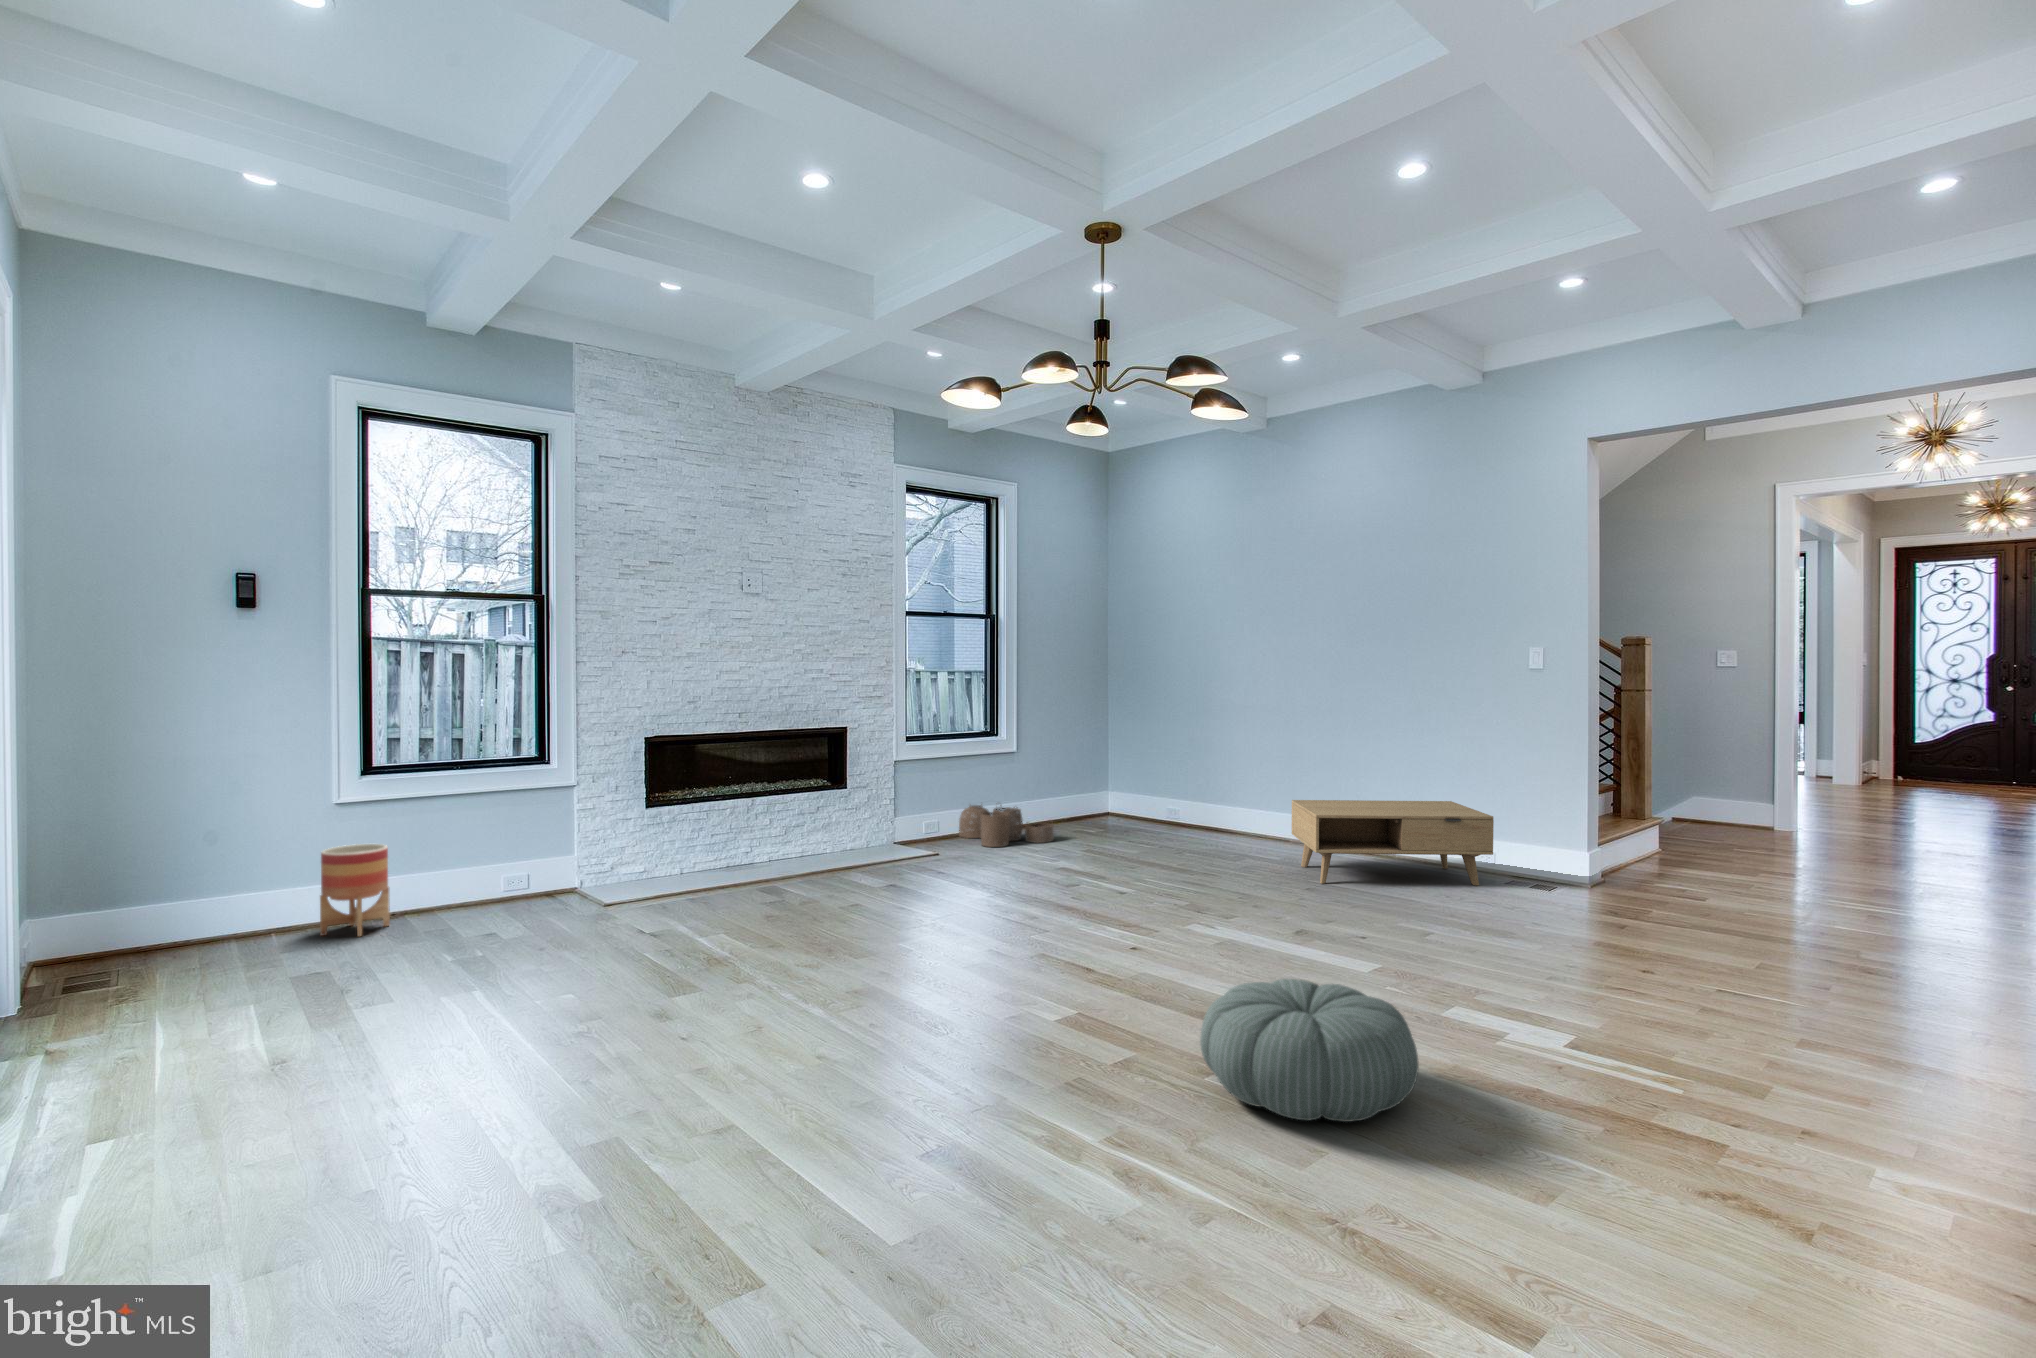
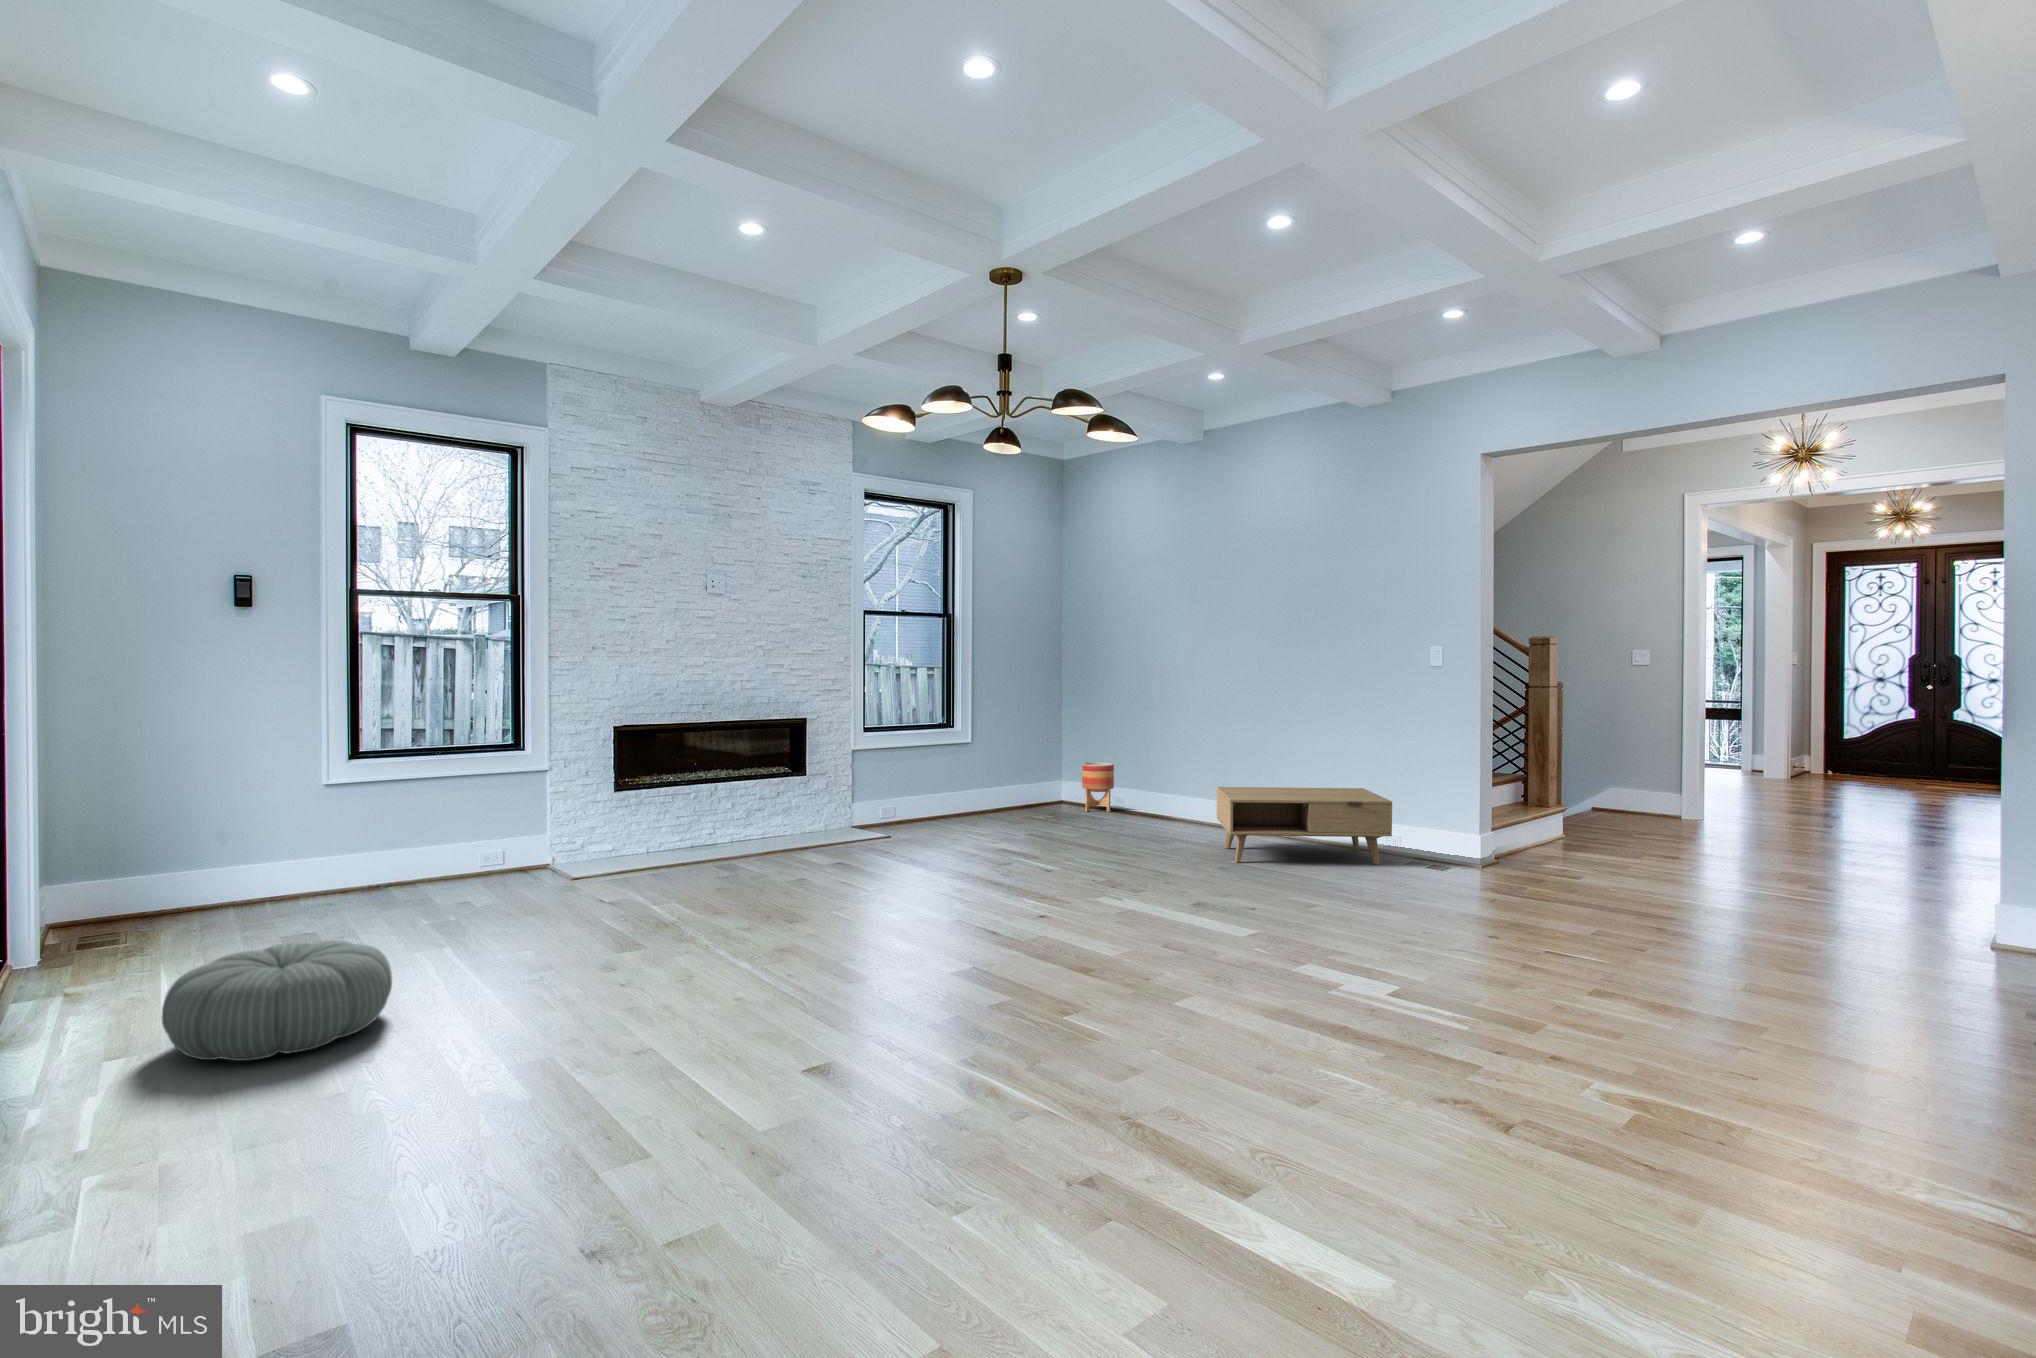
woven basket: present [959,805,1054,847] -> none [918,790,1005,830]
planter: present [320,844,390,936] -> present [1082,762,1114,812]
pouf: present [1200,979,1419,1122] -> present [162,940,392,1061]

